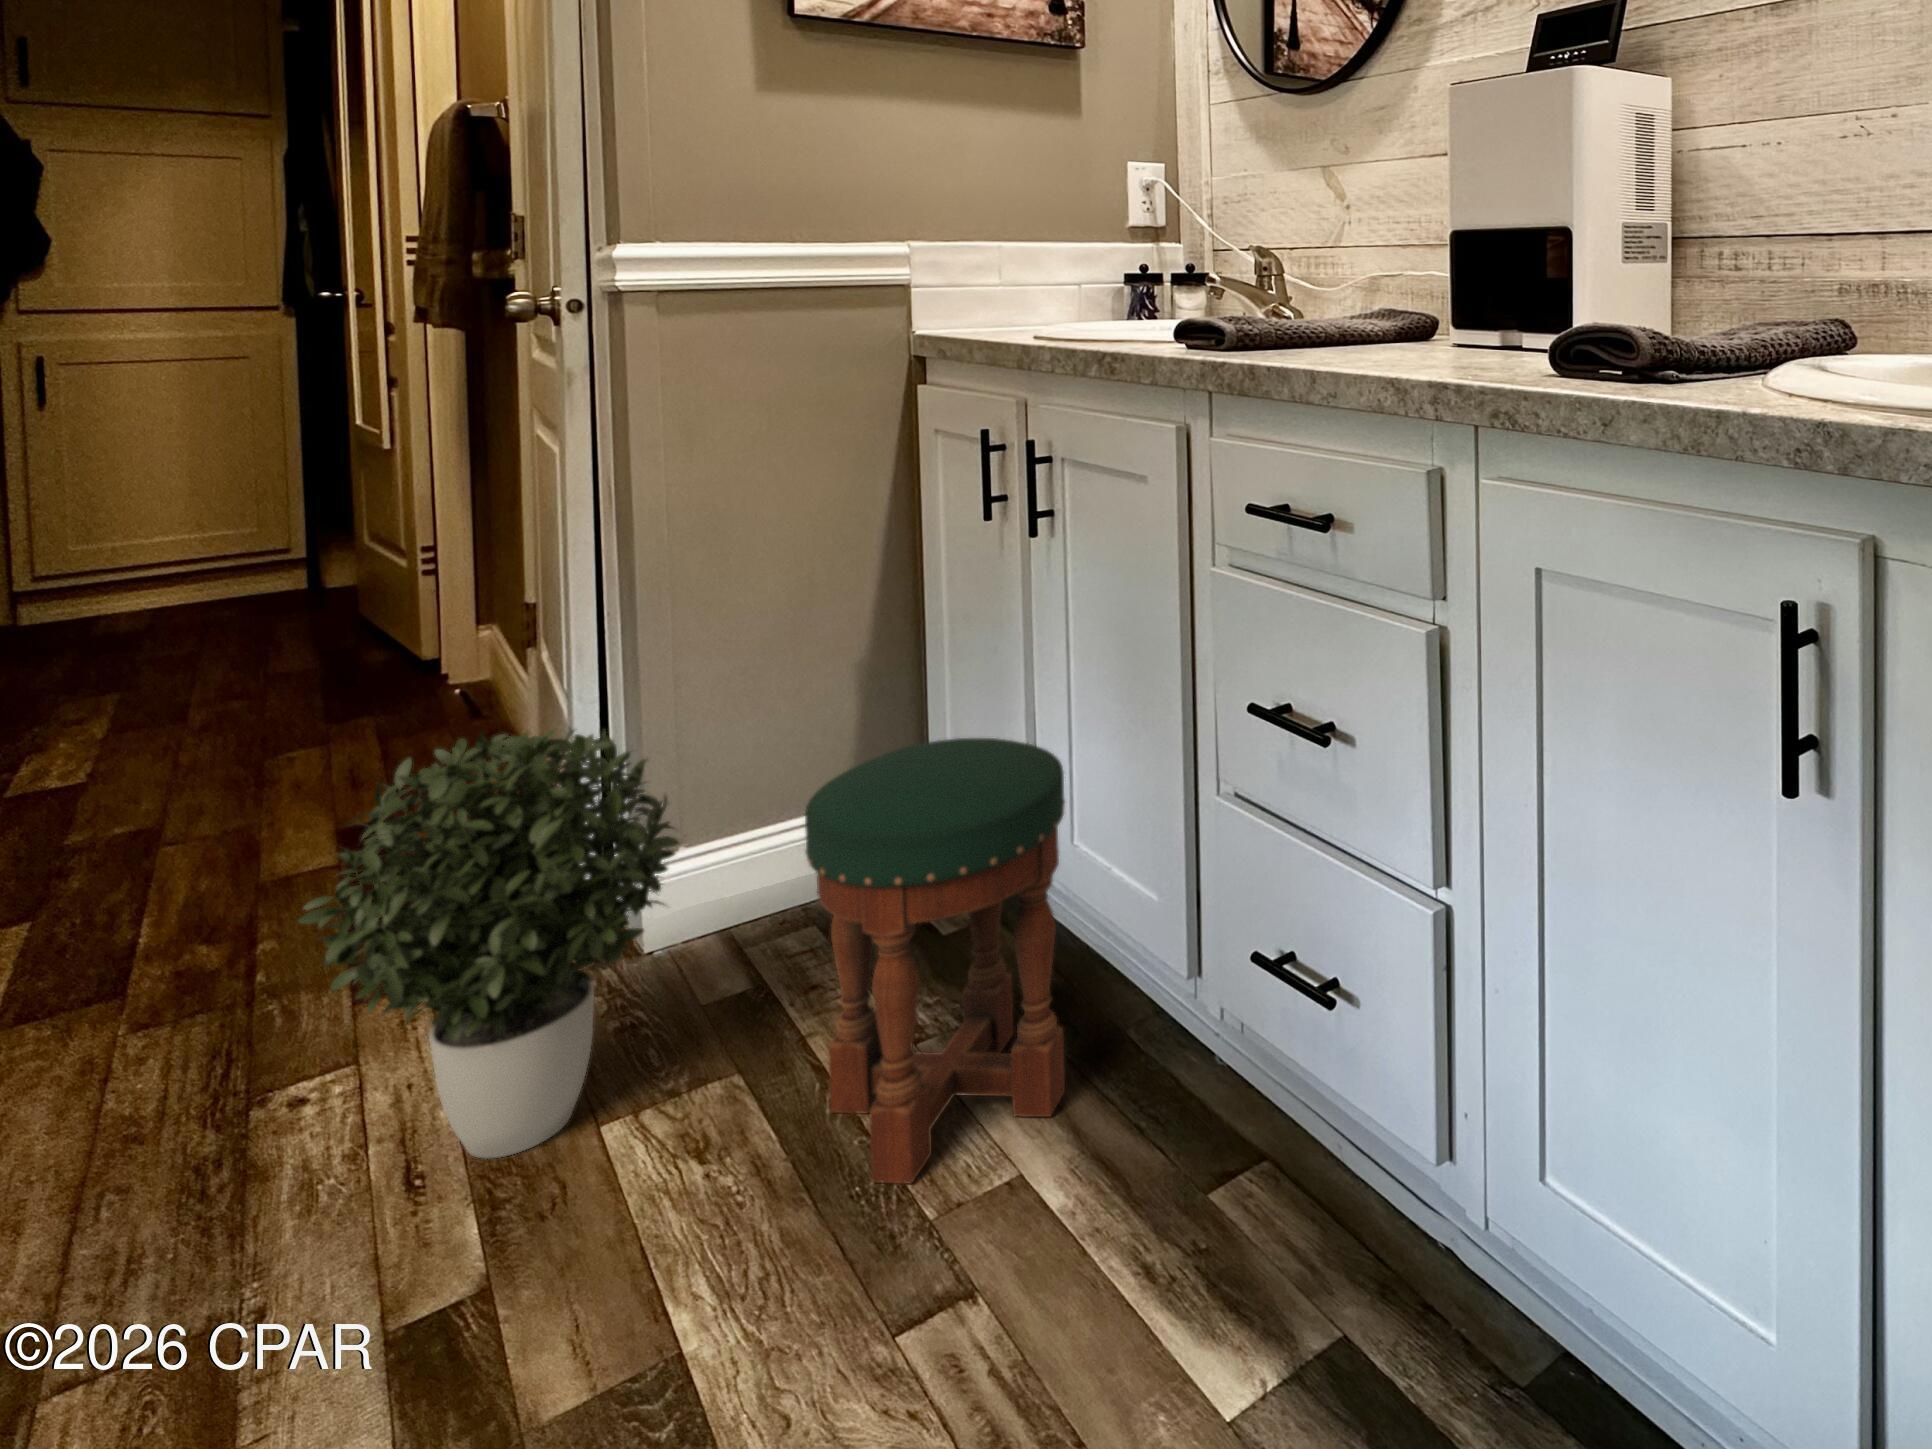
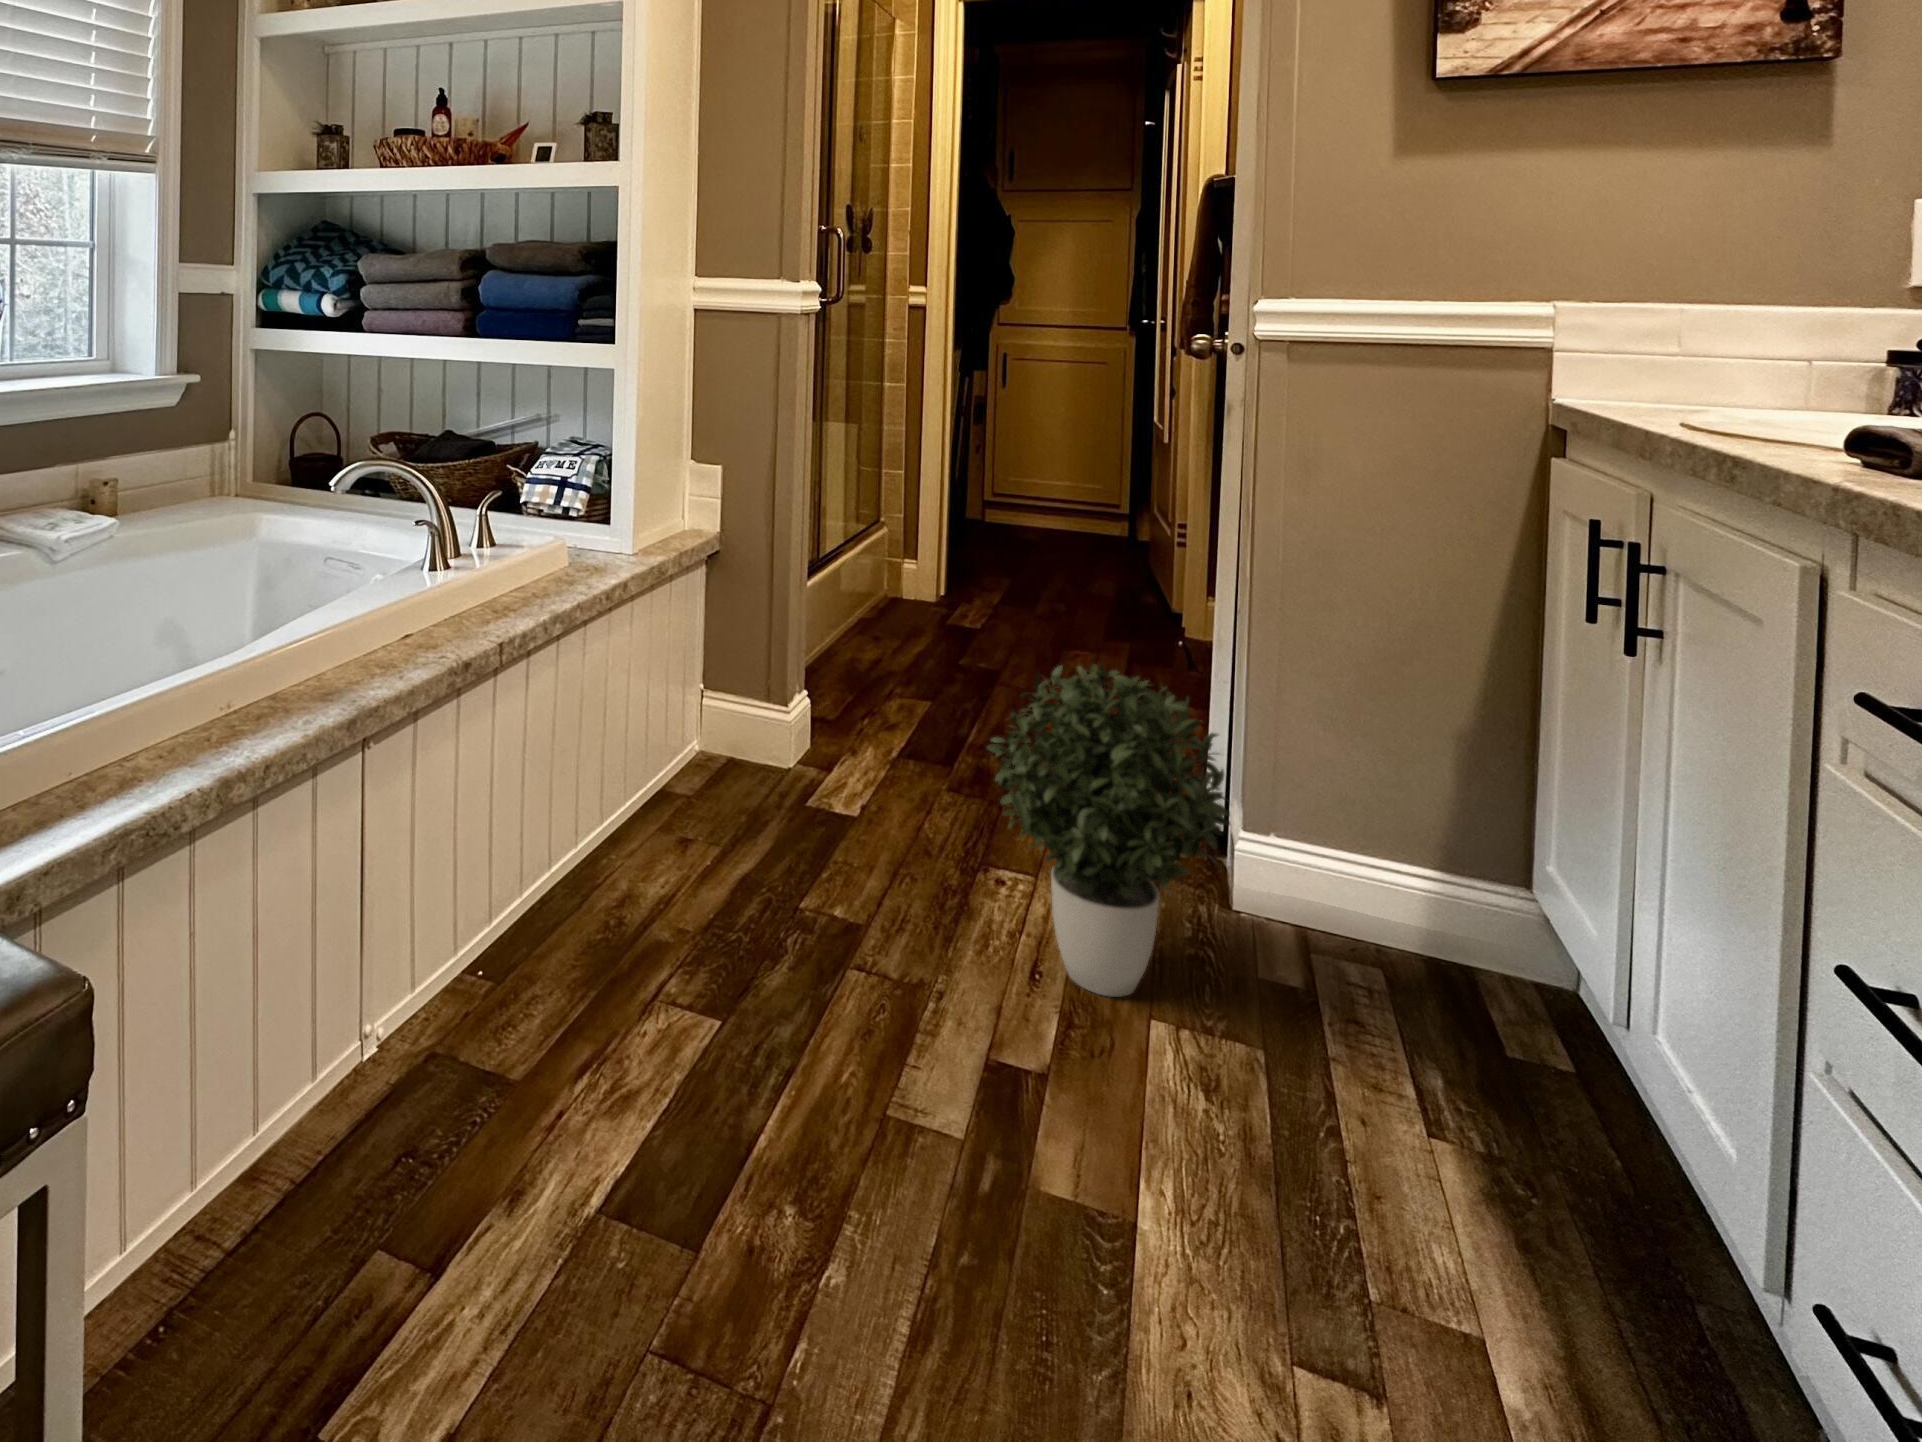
stool: present [805,738,1065,1184] -> none [1310,819,1622,1325]

